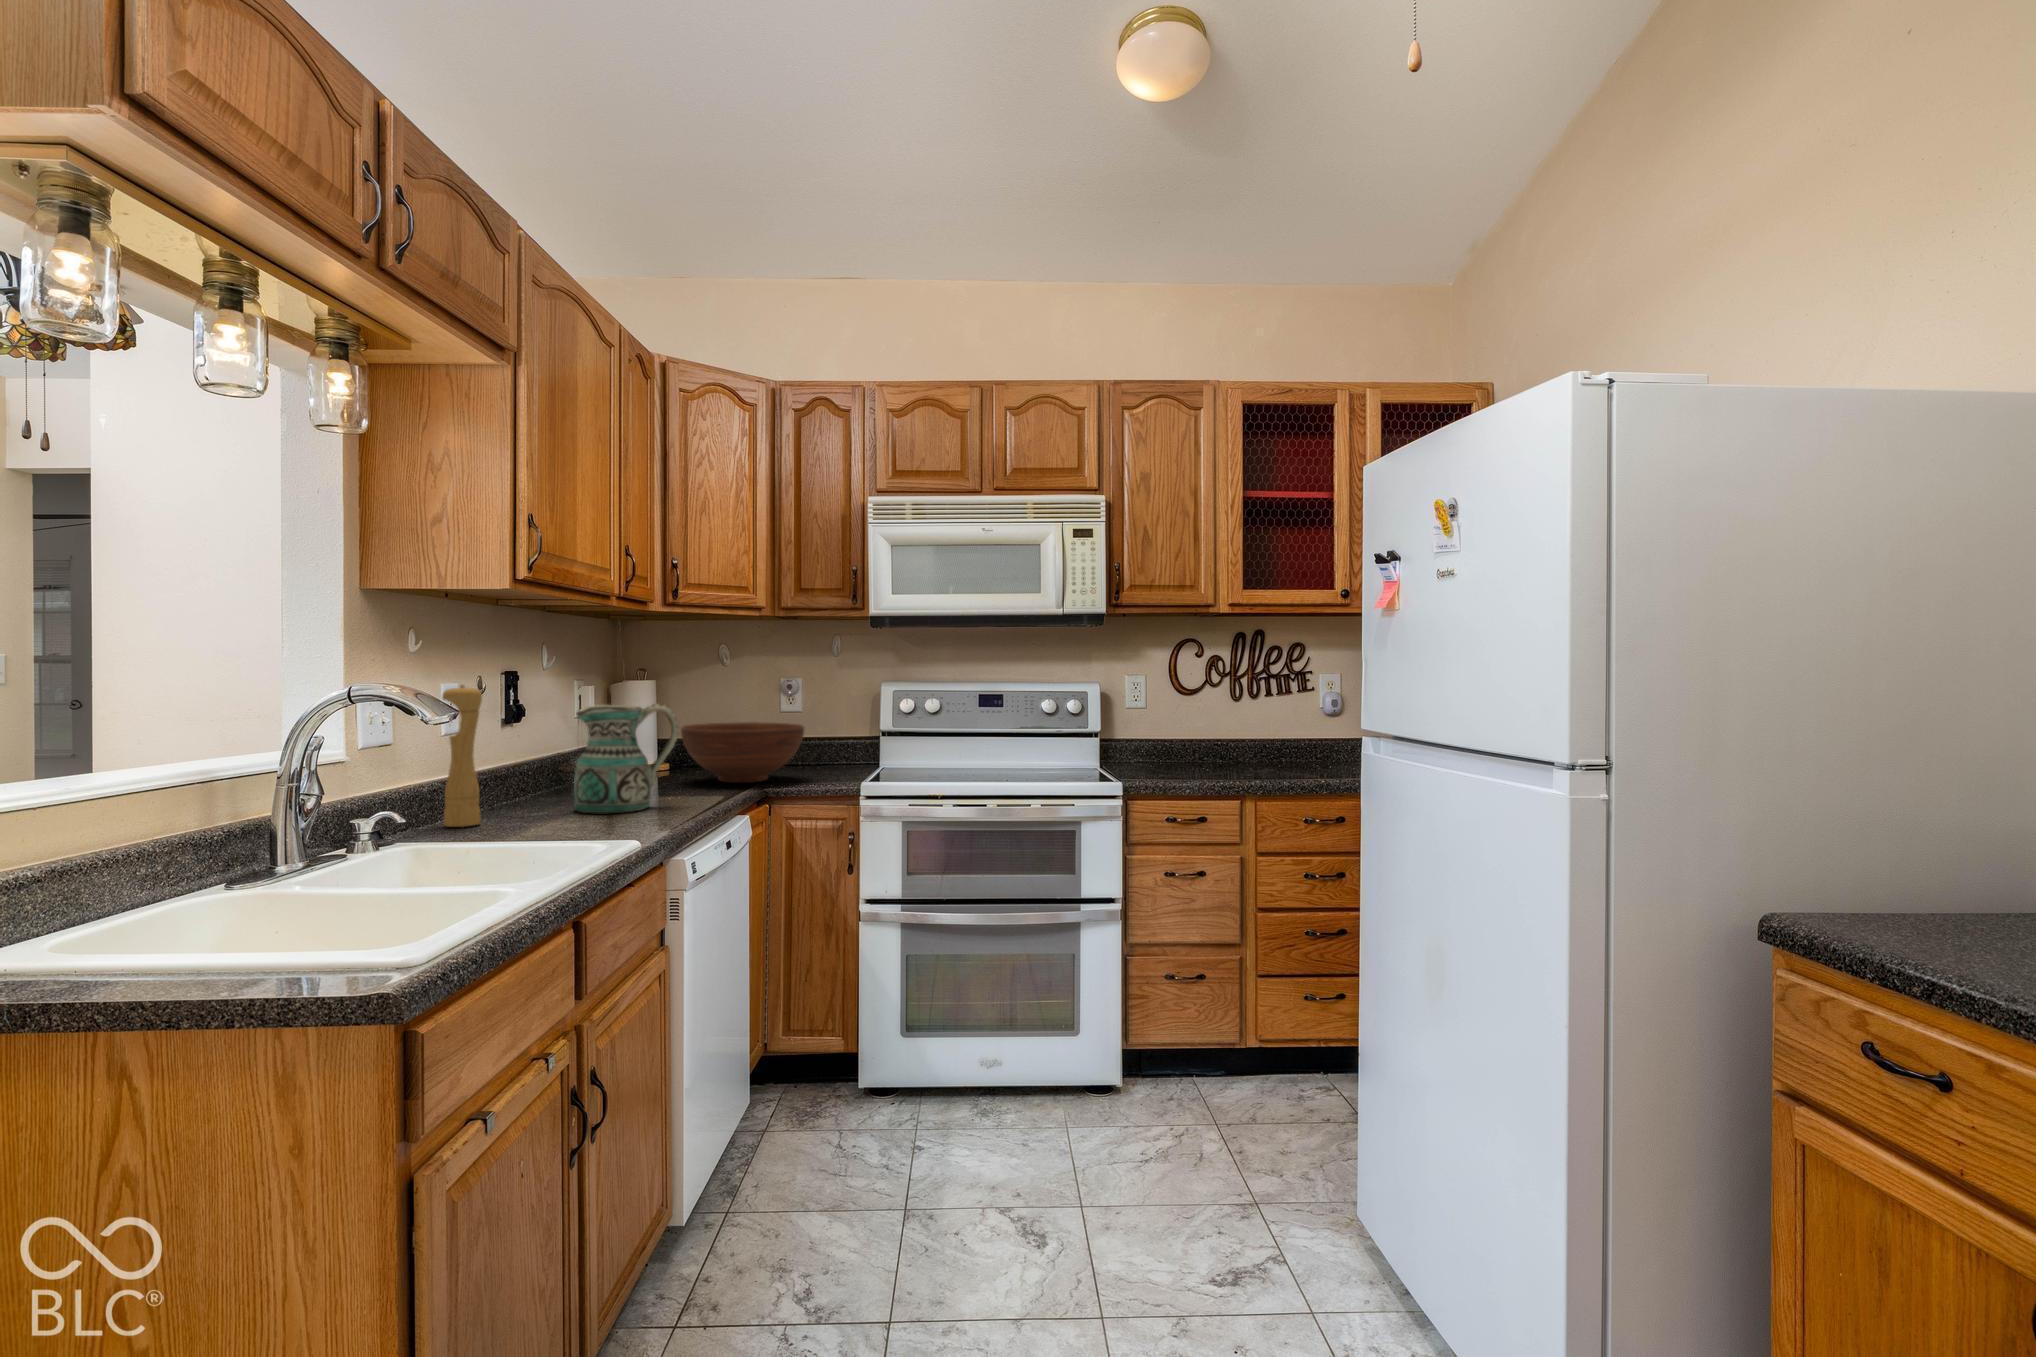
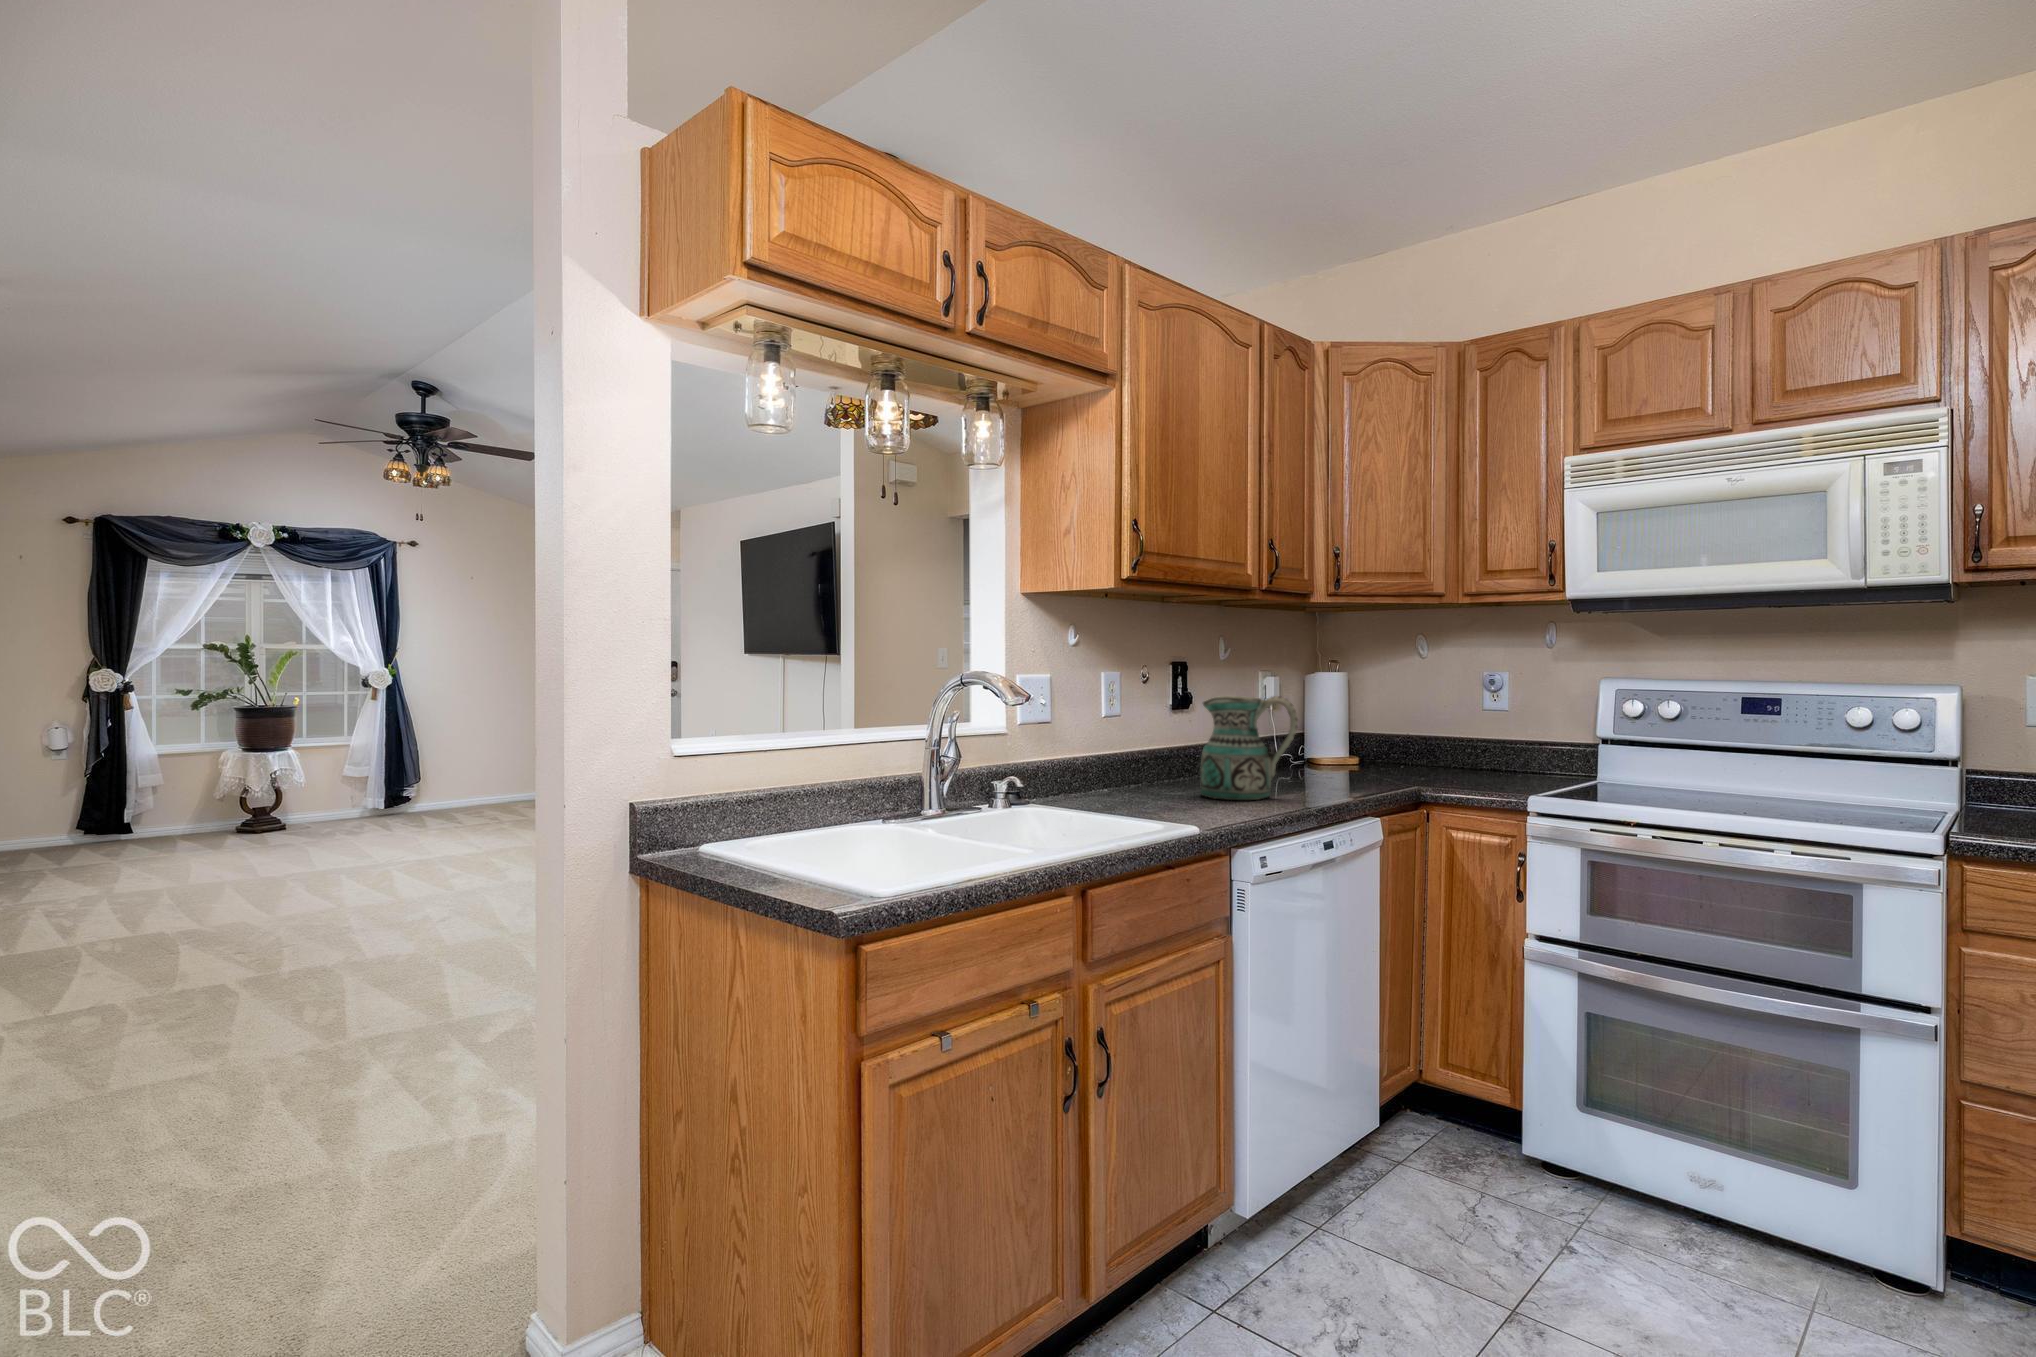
pepper mill: present [442,685,482,827] -> none [1086,676,1116,798]
fruit bowl: present [681,722,804,783] -> none [1336,720,1474,785]

